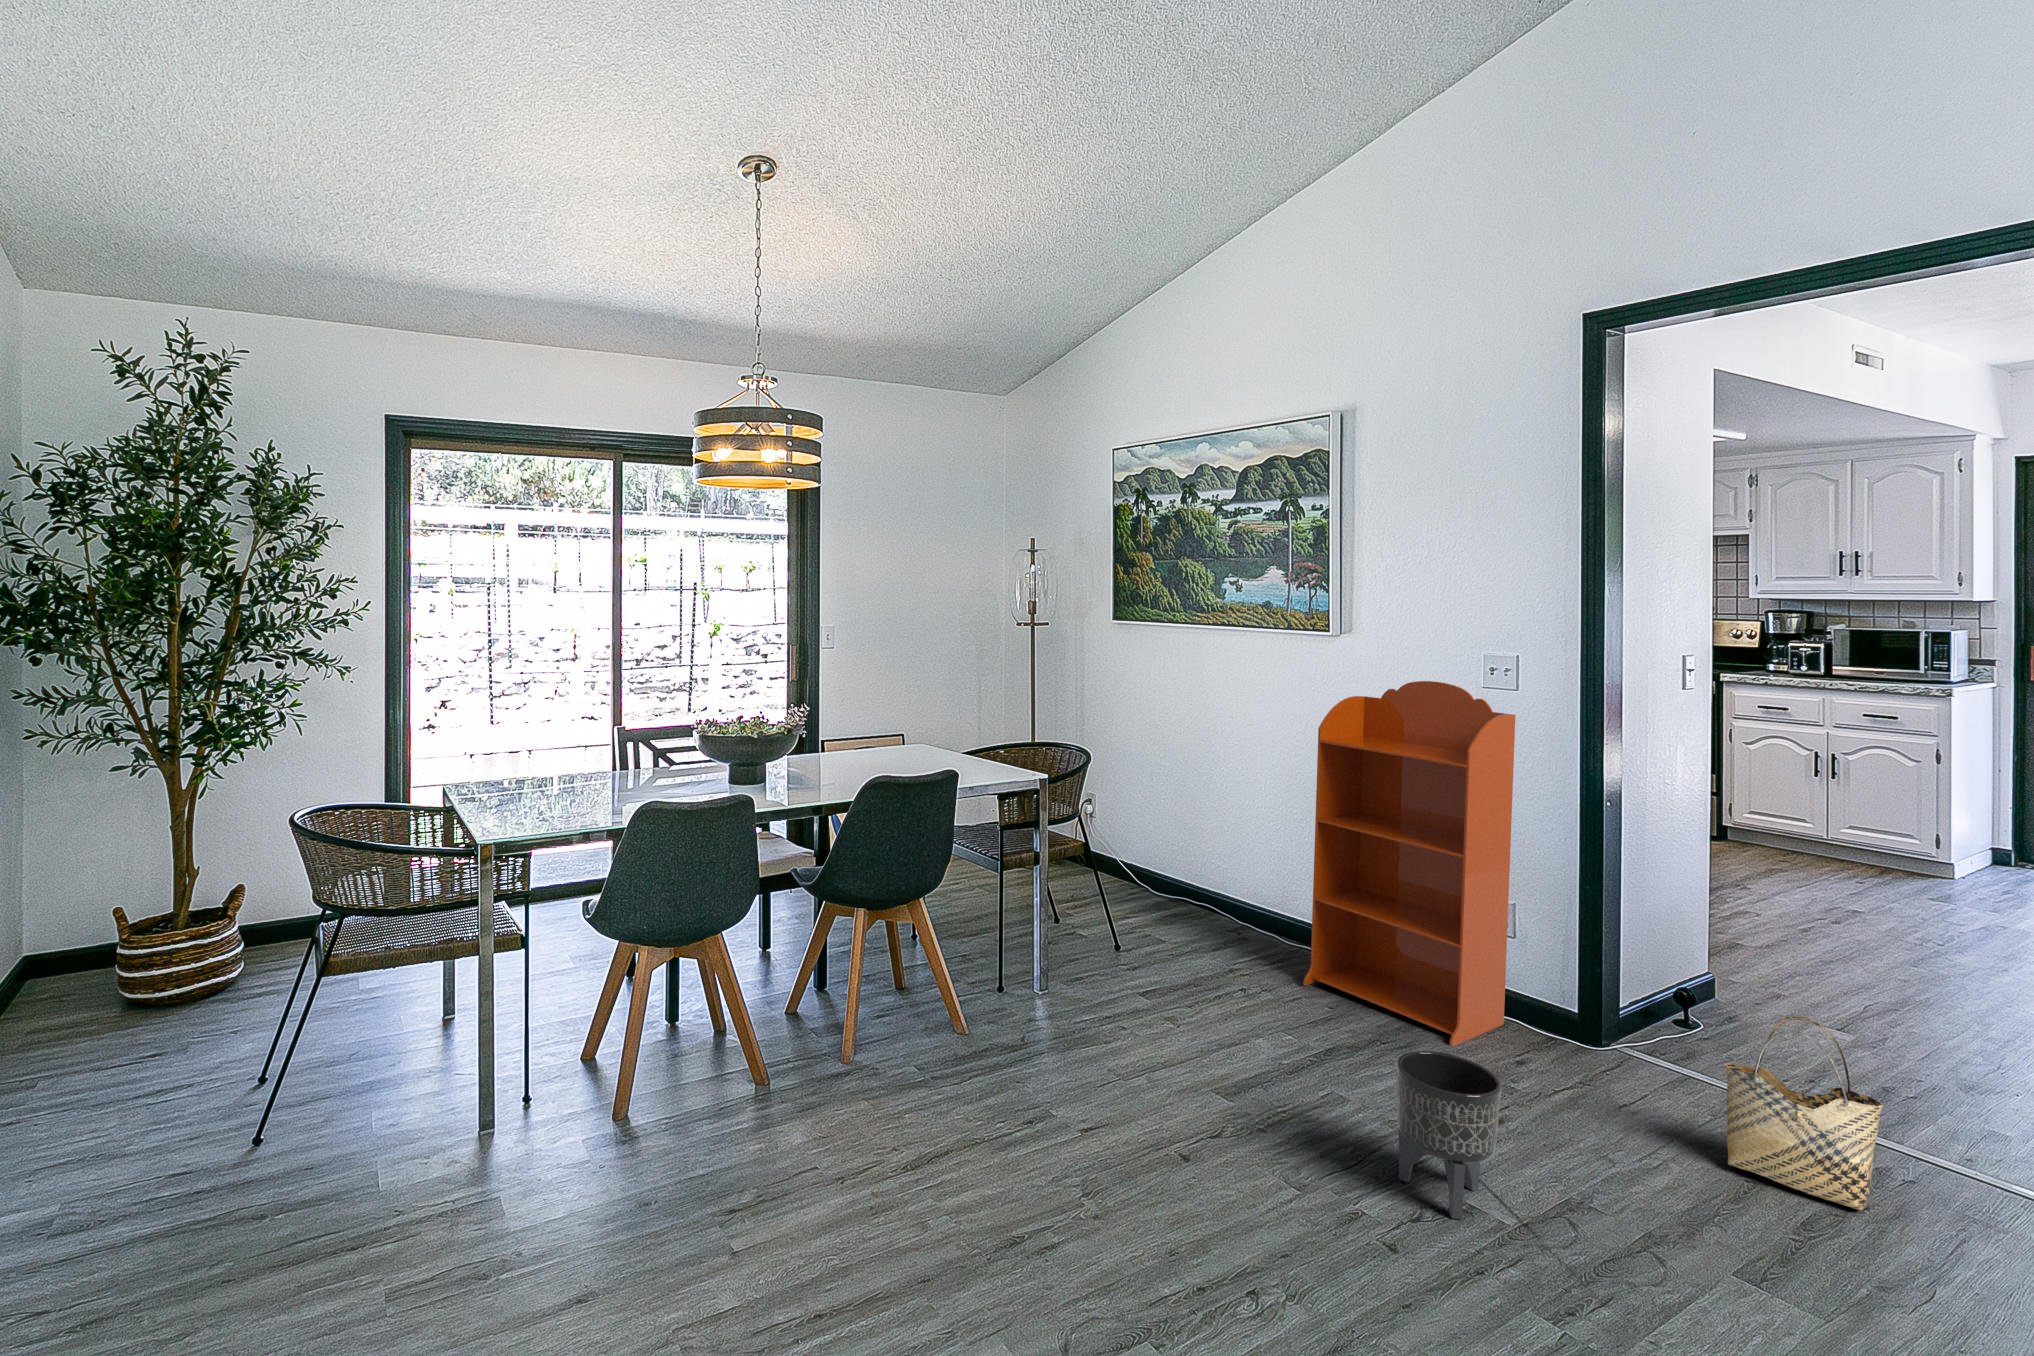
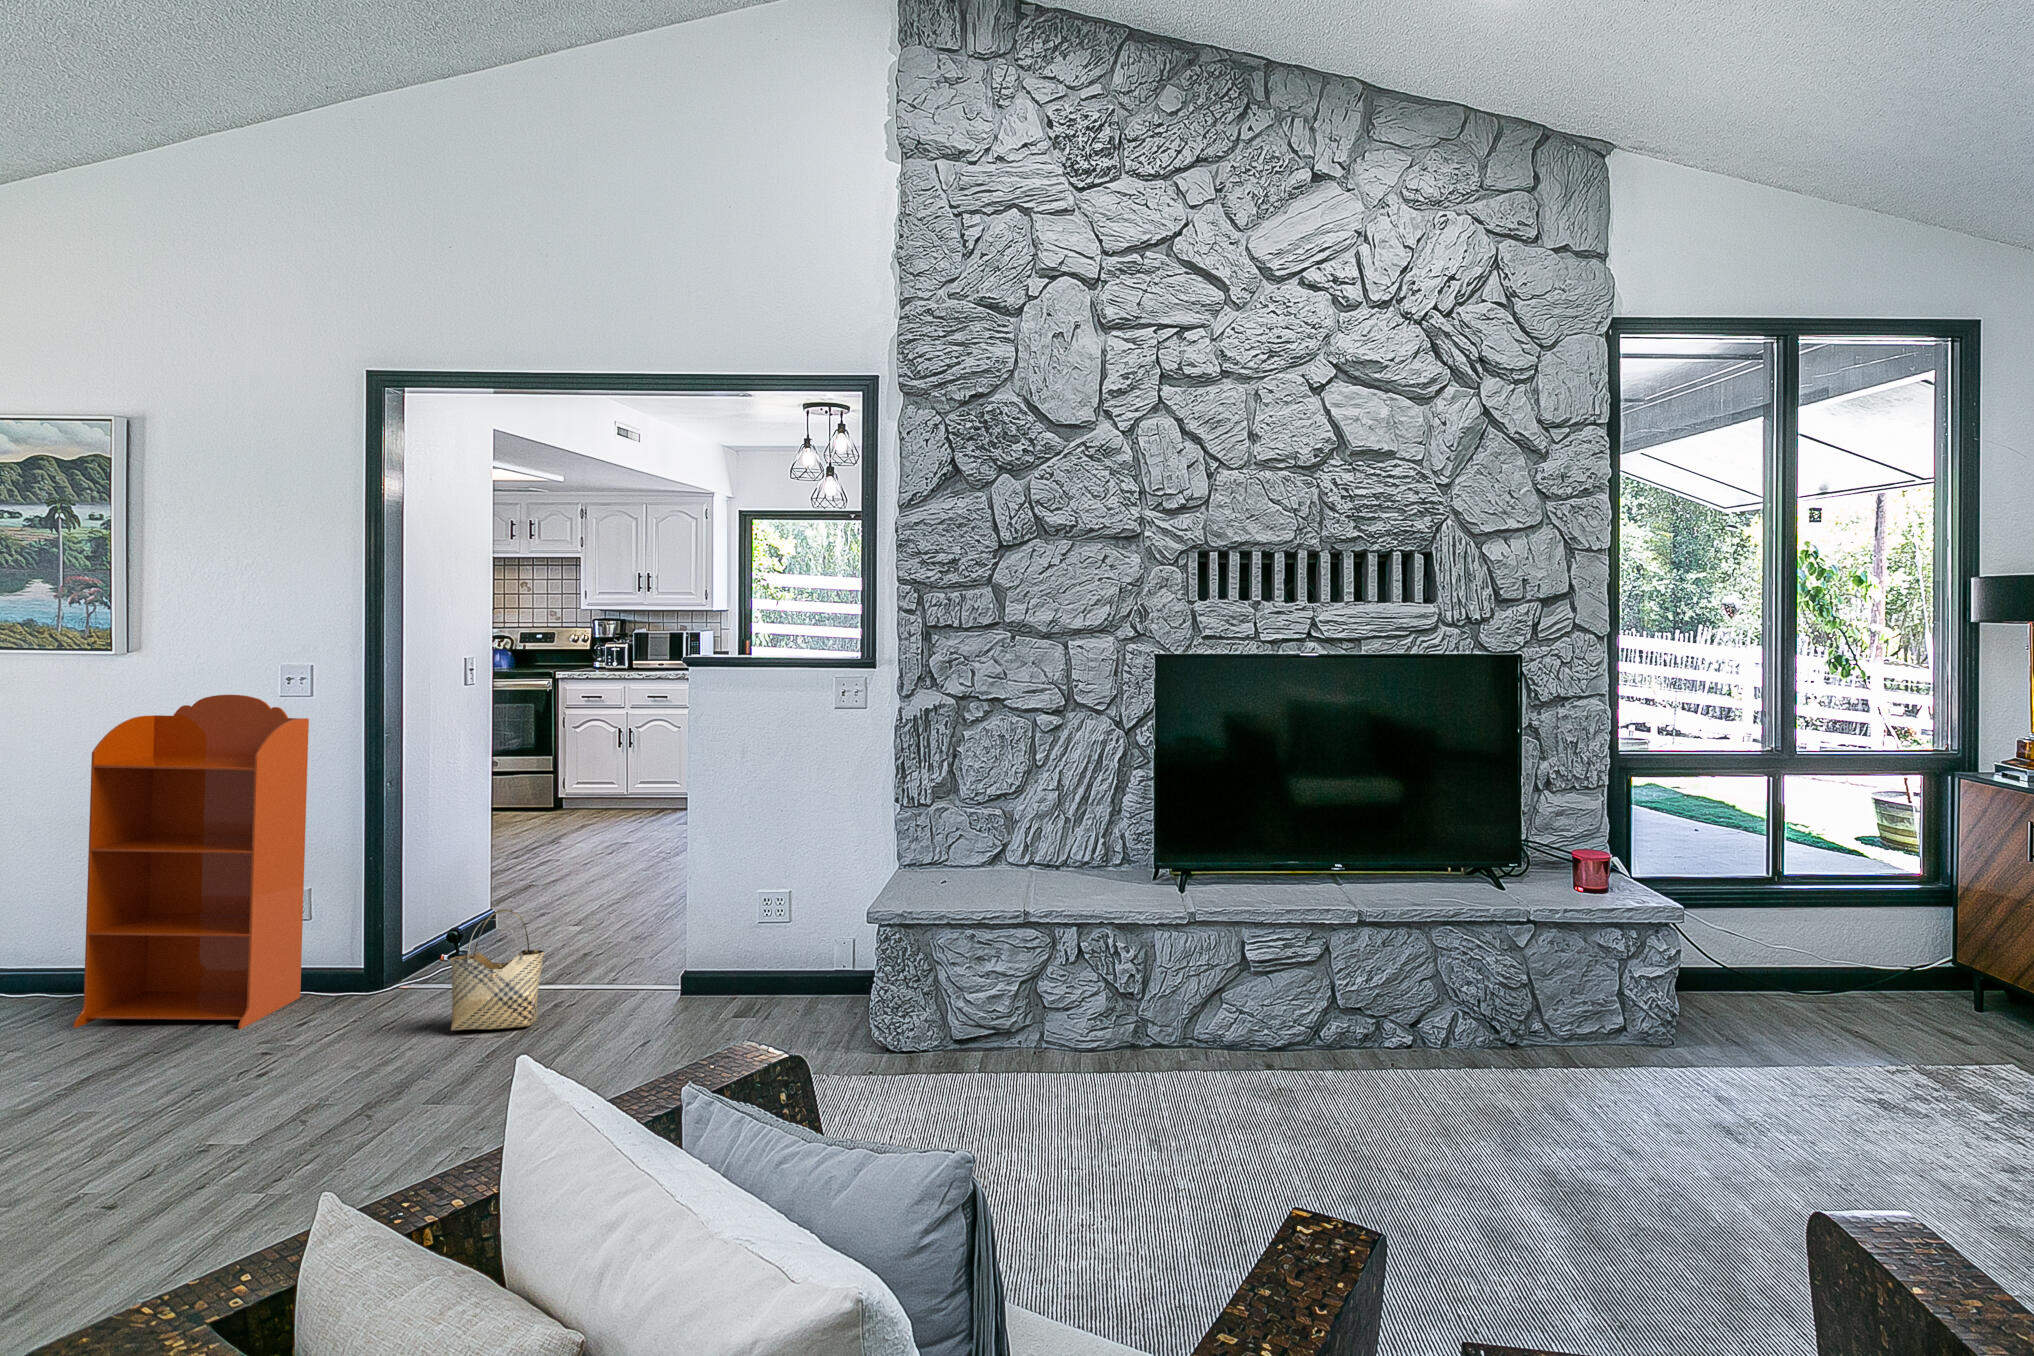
planter: present [1397,1051,1501,1220] -> none [148,1014,250,1148]

